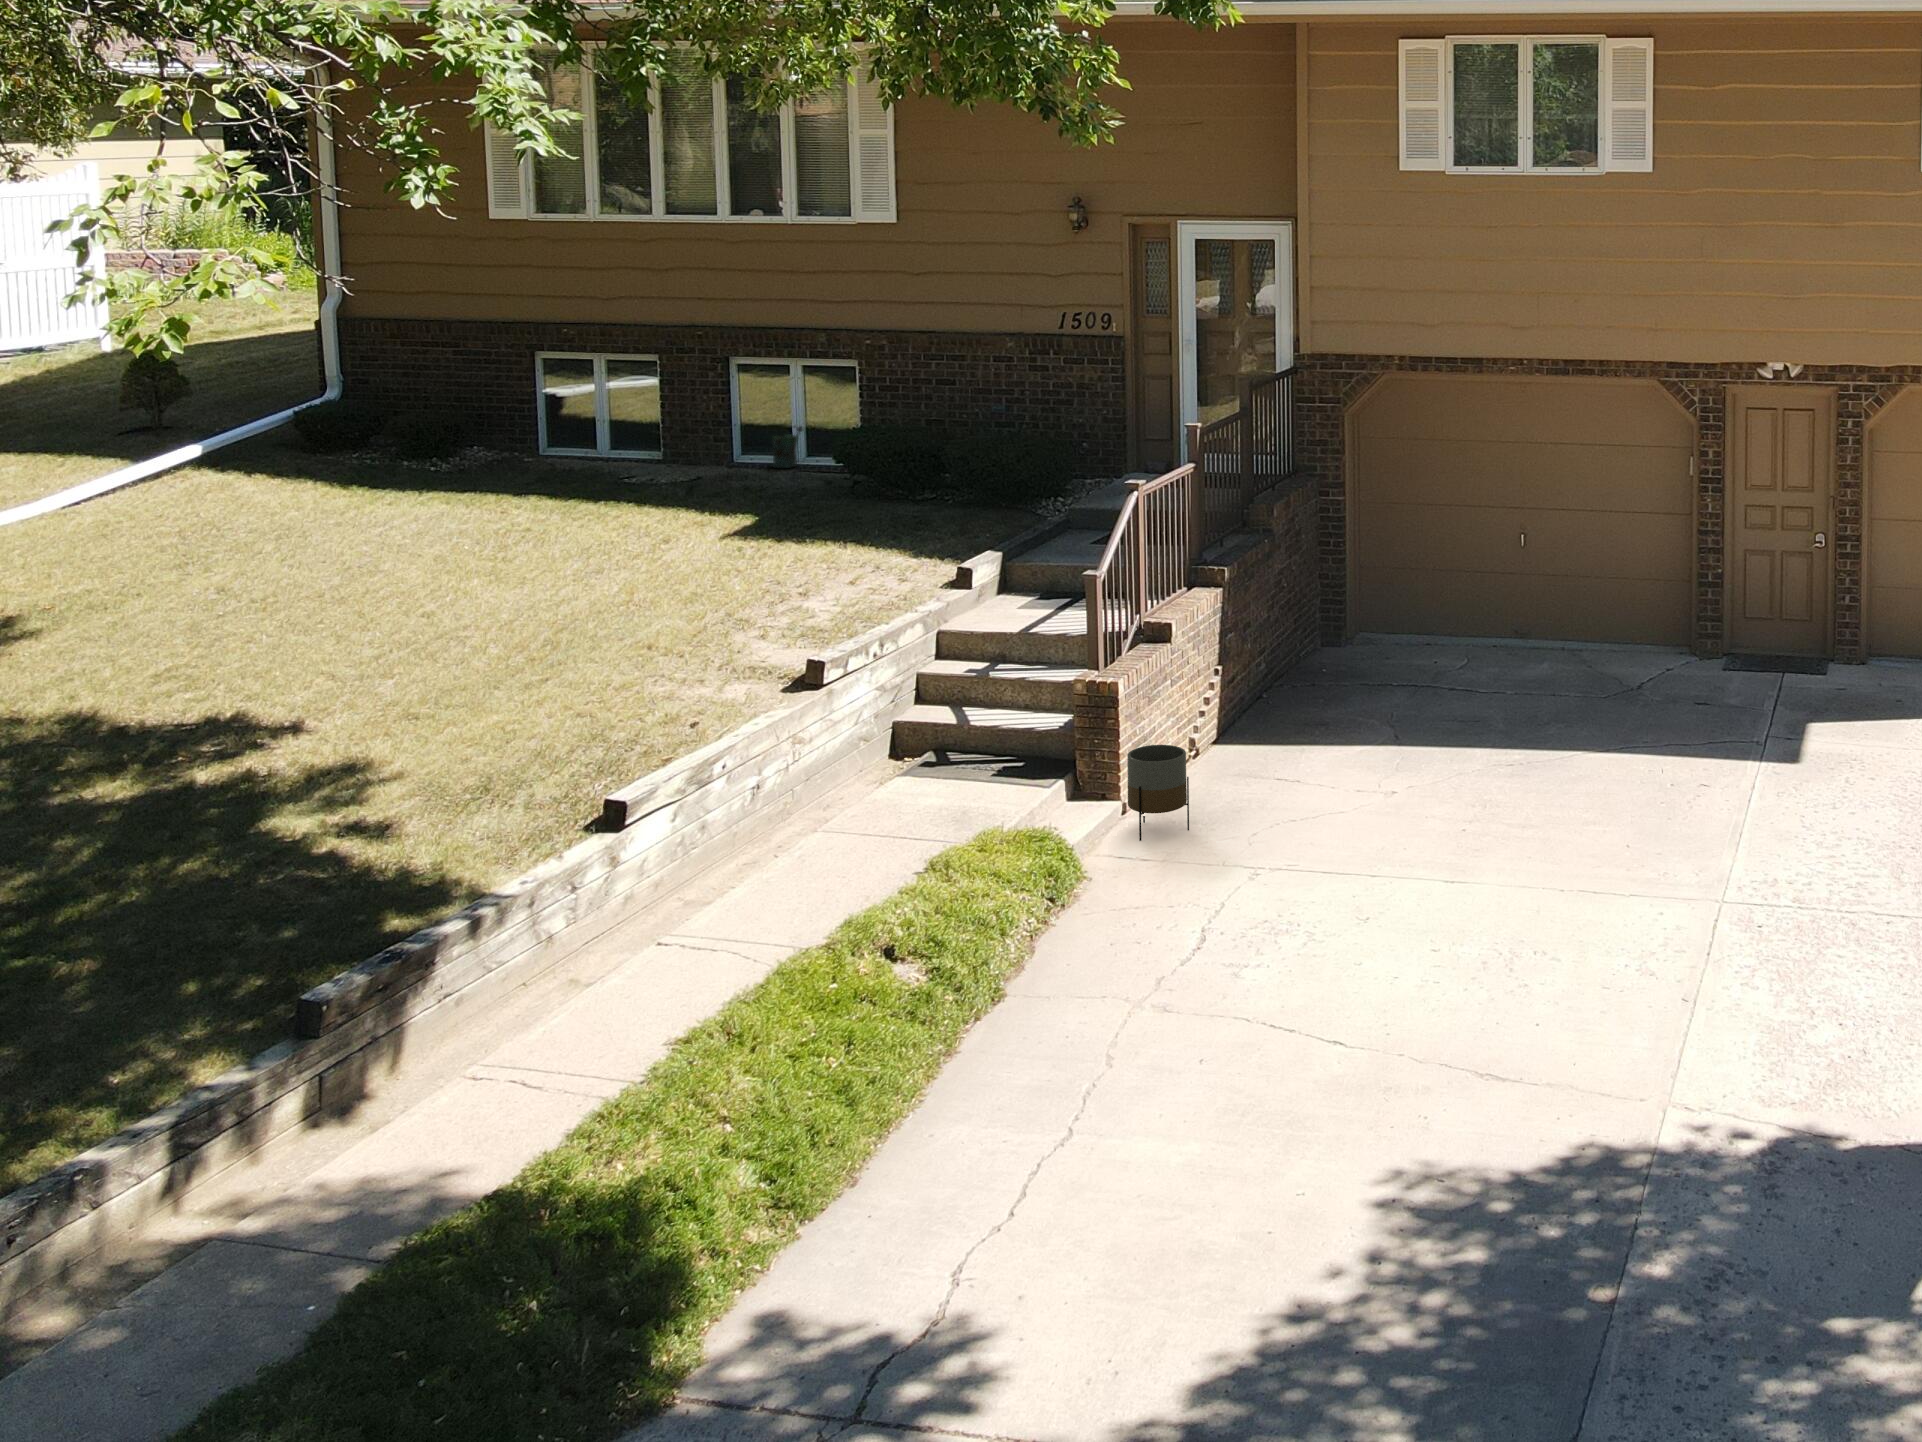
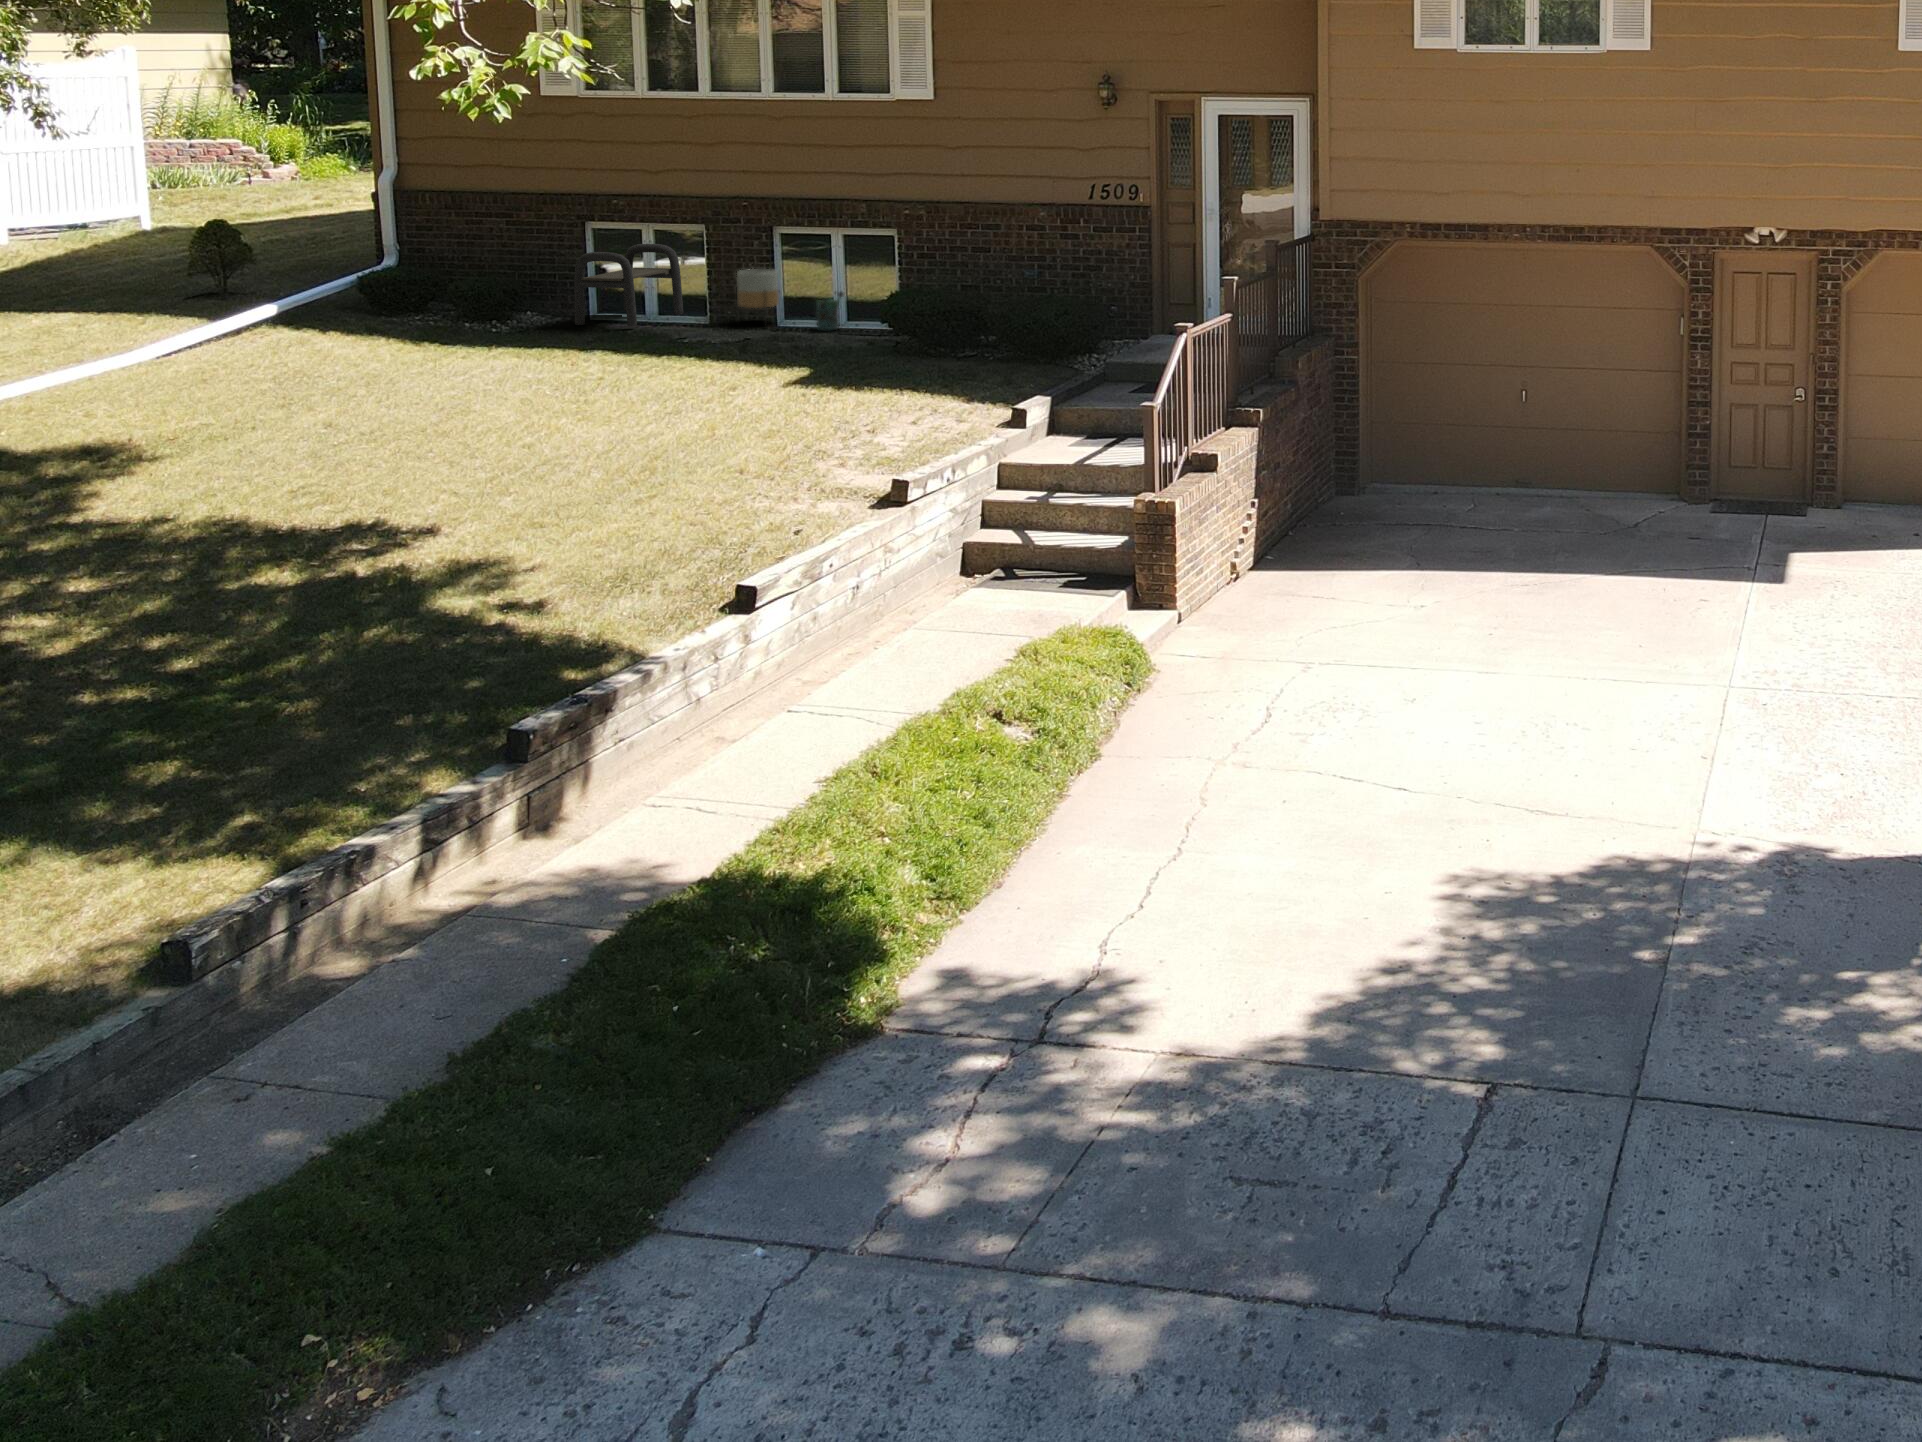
bench: none [518,376,637,466] -> present [574,244,683,326]
planter: present [1127,745,1189,841] -> present [737,269,779,325]

